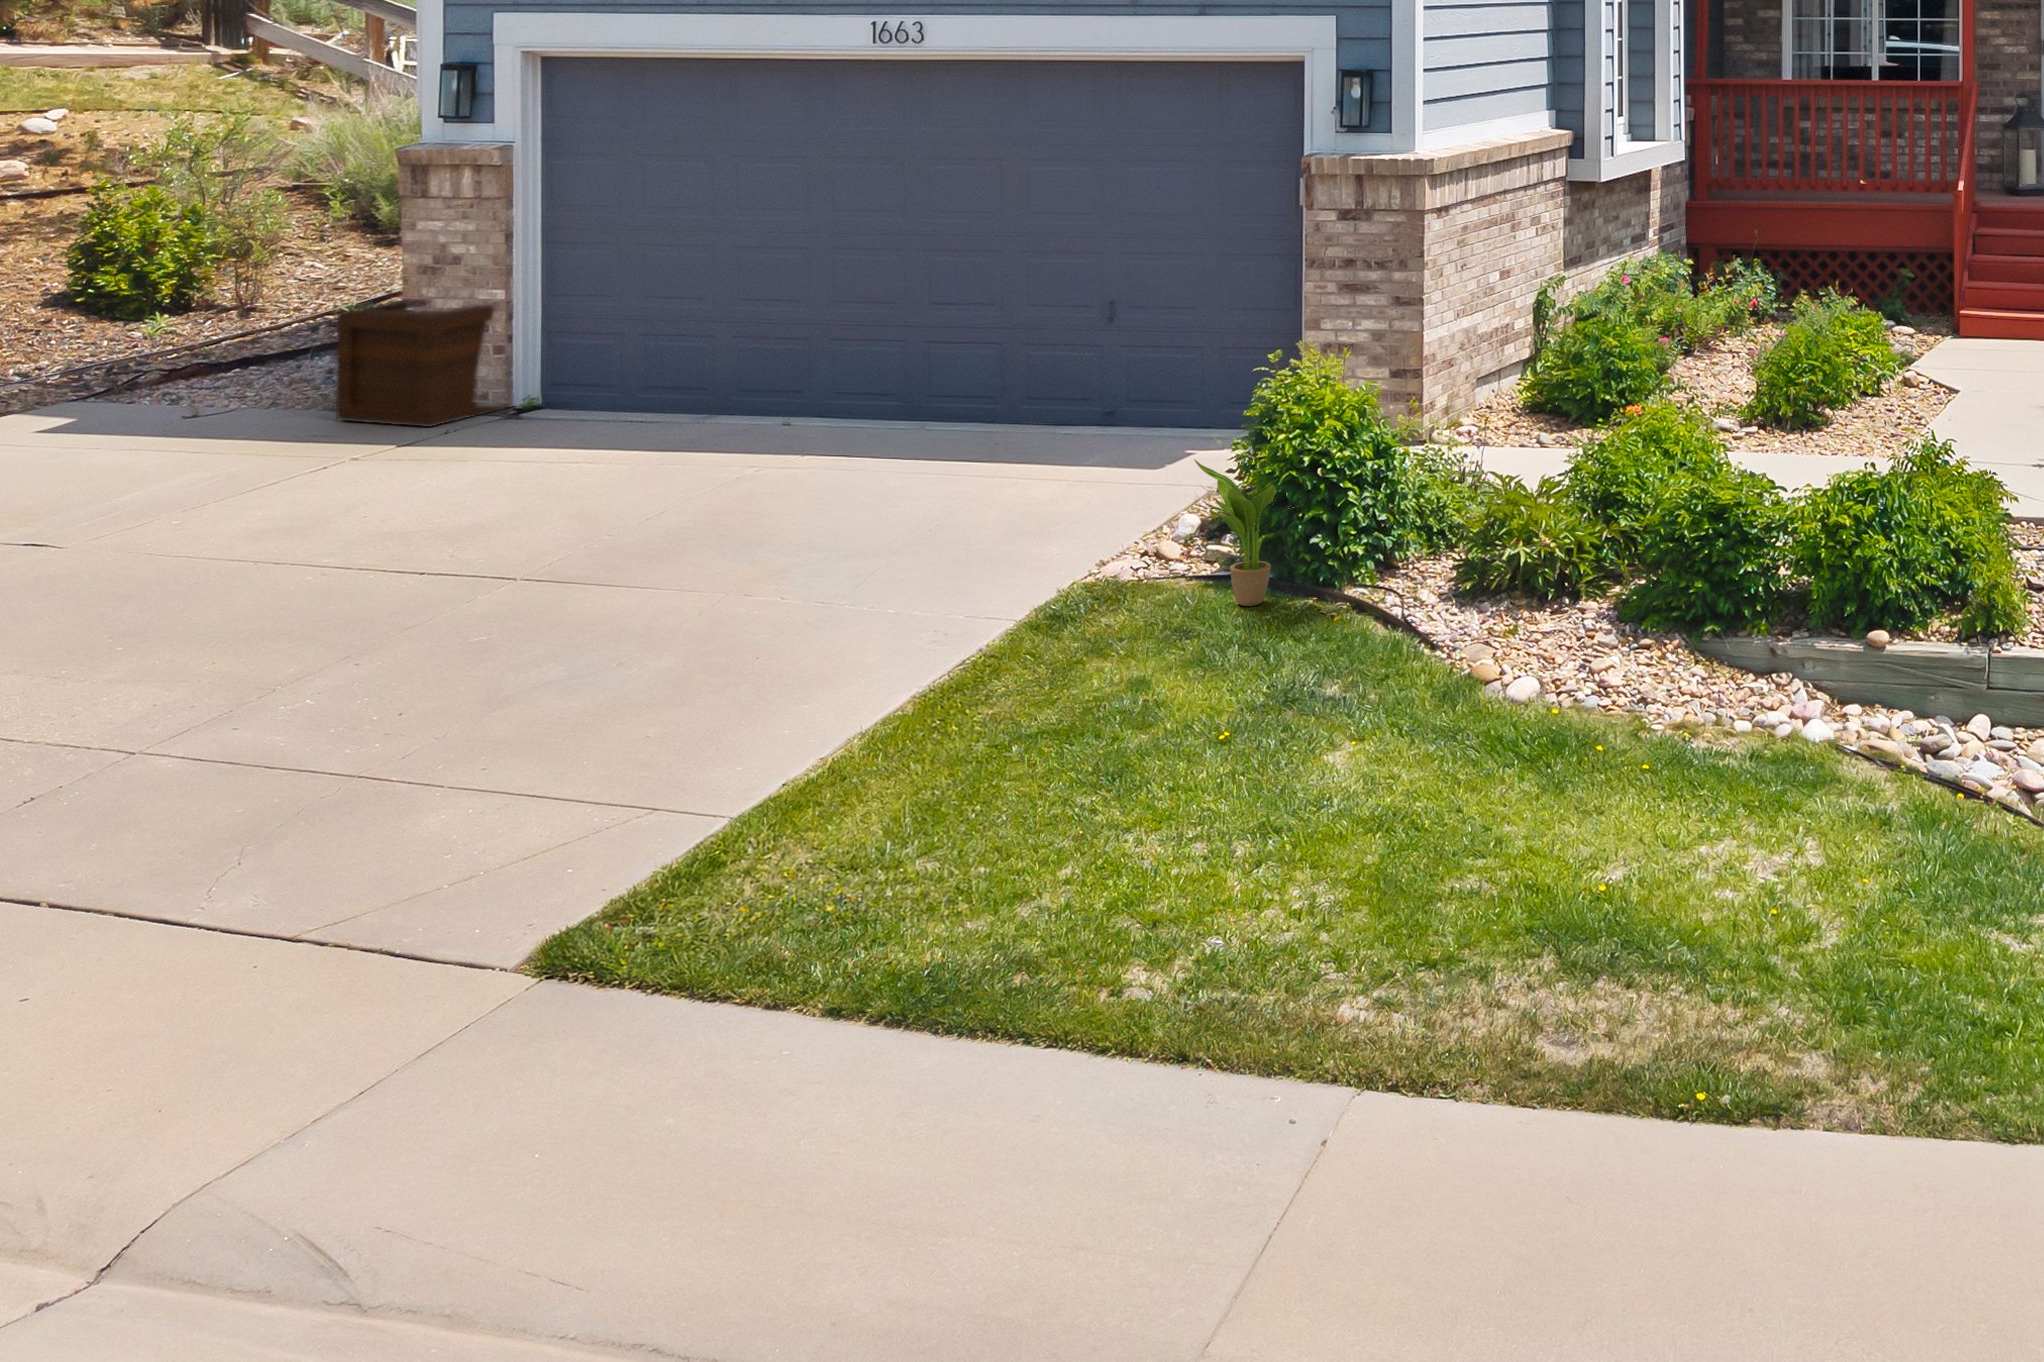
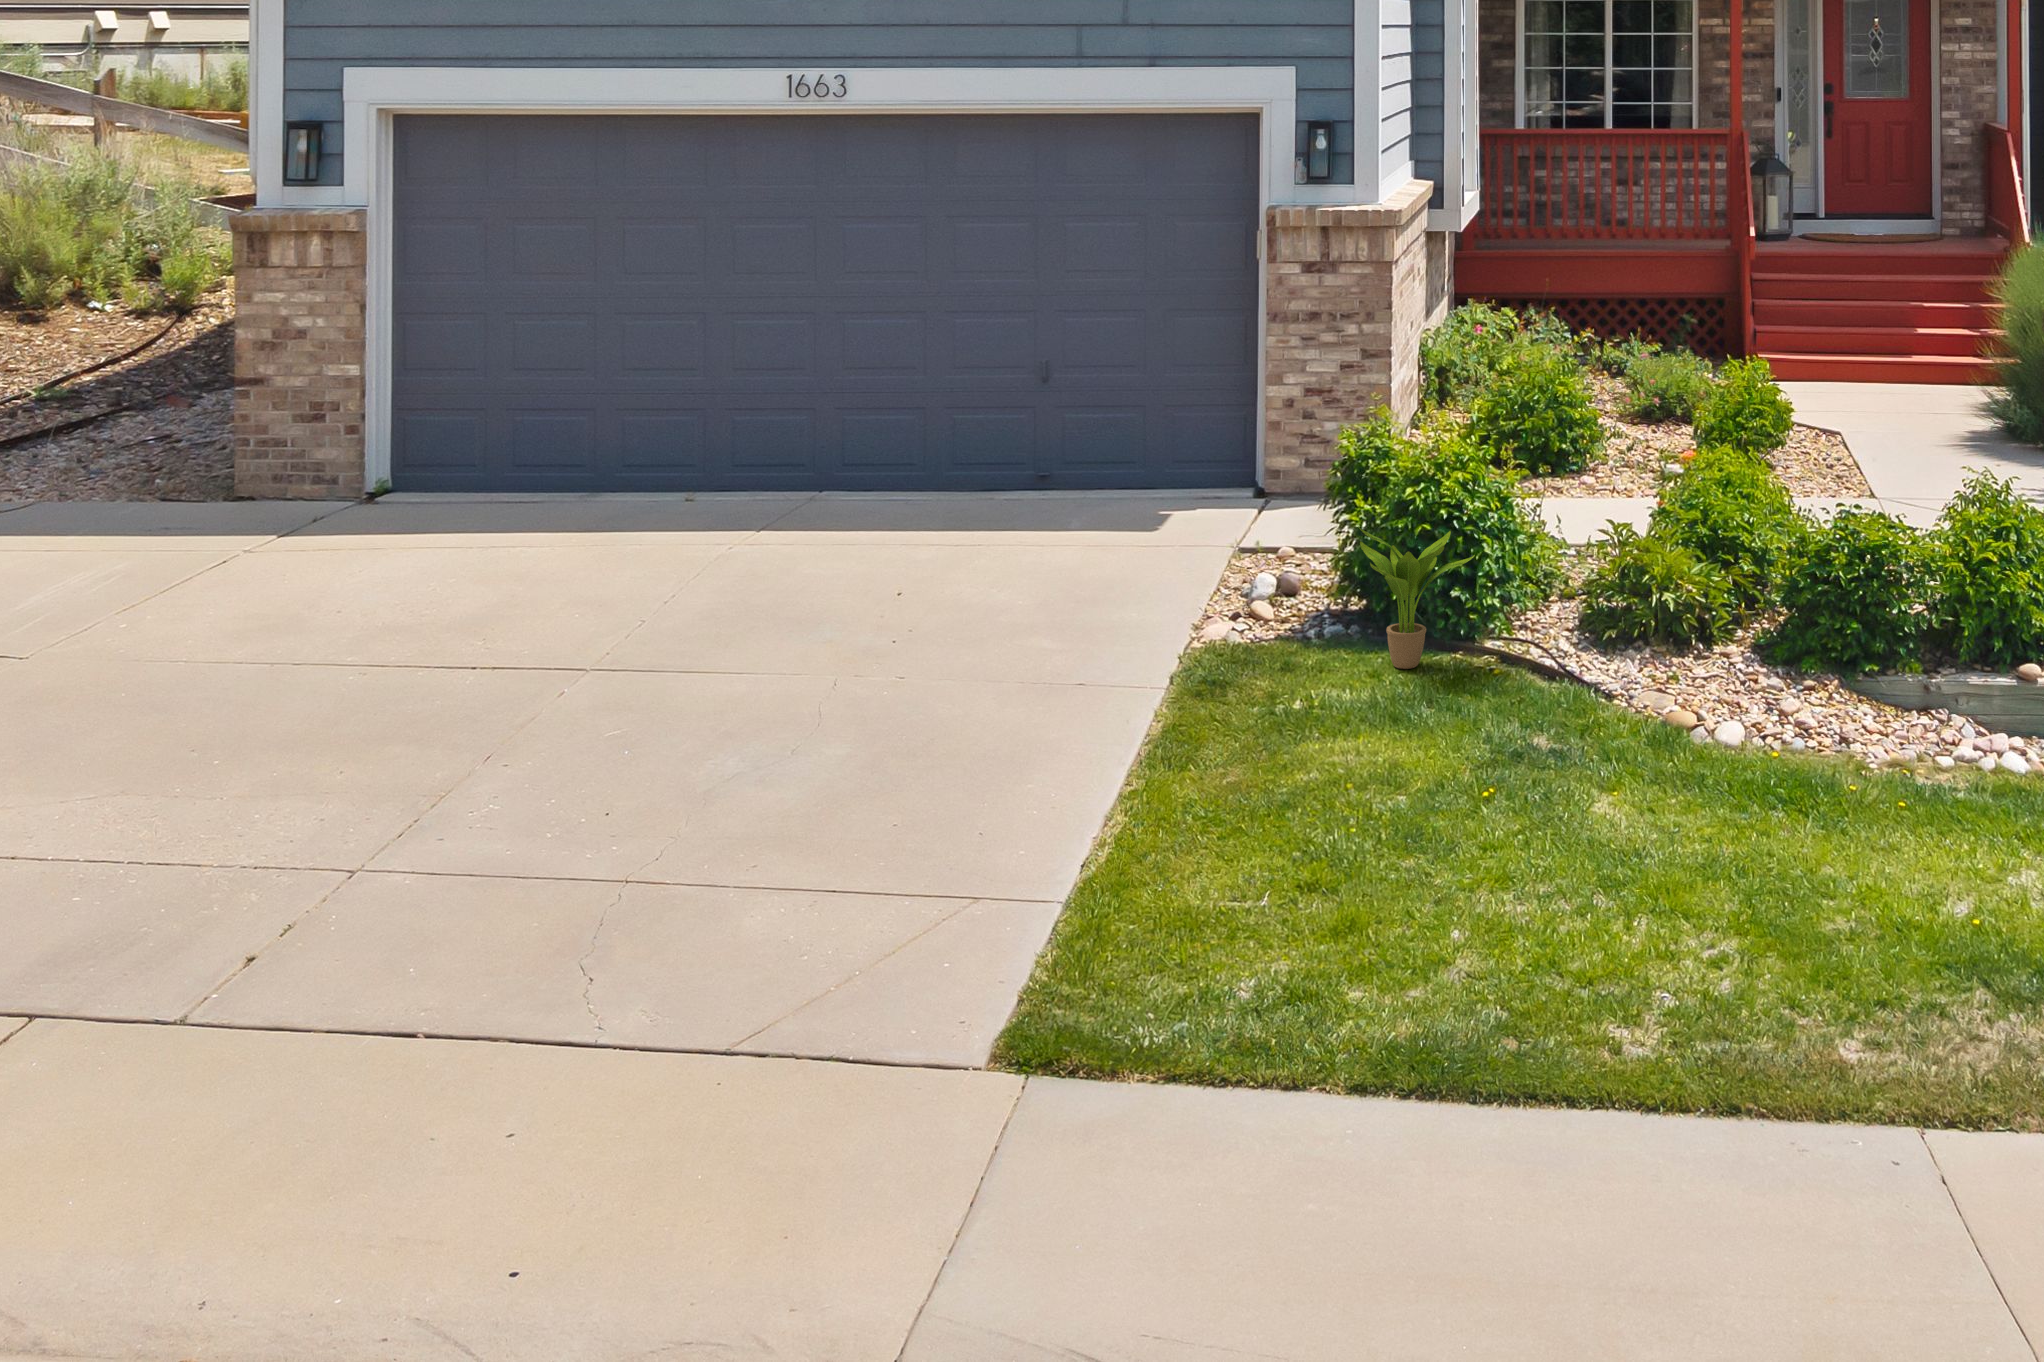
wooden crate: present [336,301,506,427] -> none [183,374,377,517]

